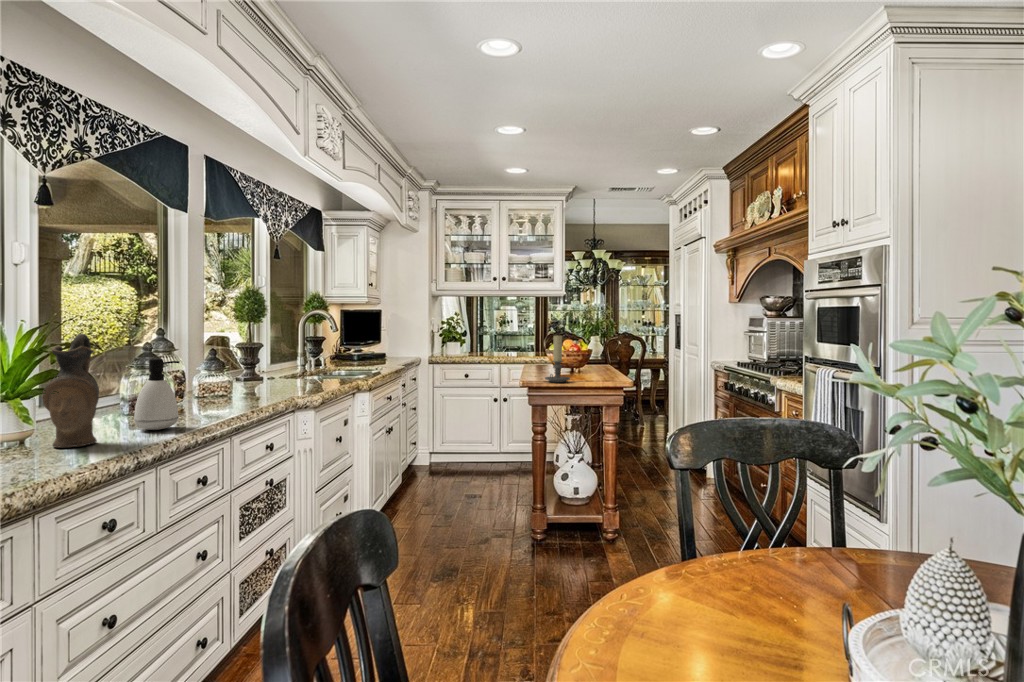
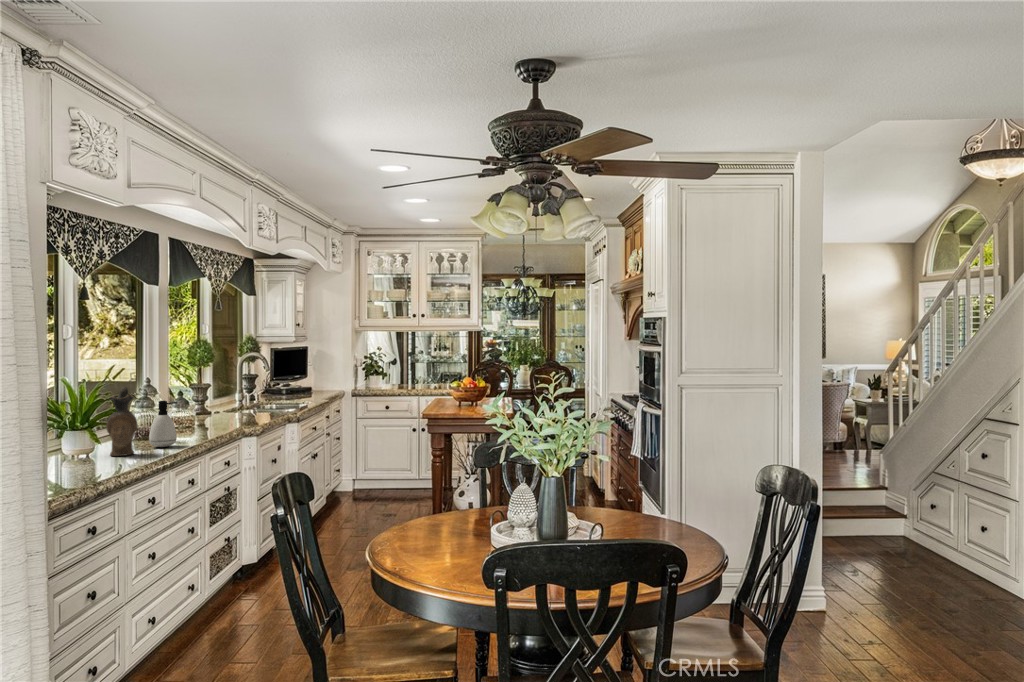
candle holder: present [545,335,570,383] -> none [446,373,467,413]

